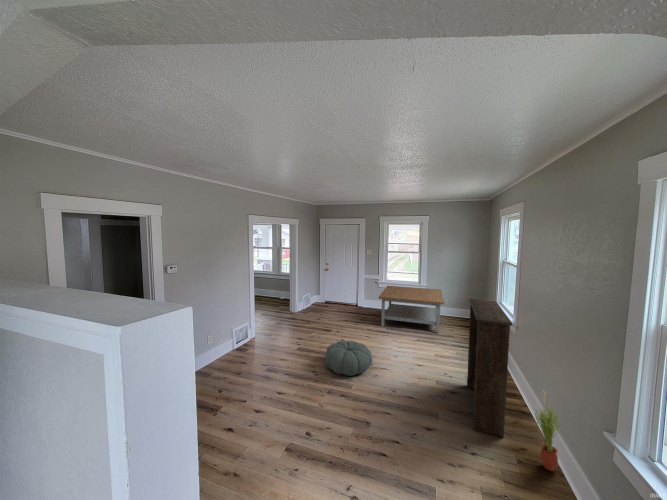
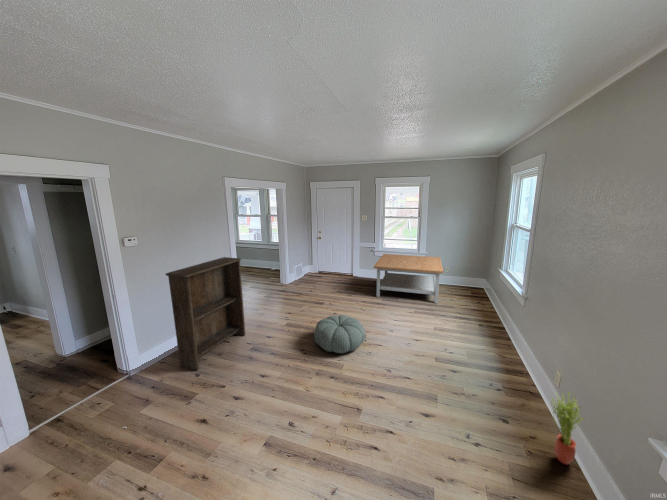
bookshelf: present [467,299,513,437] -> present [166,257,245,370]

